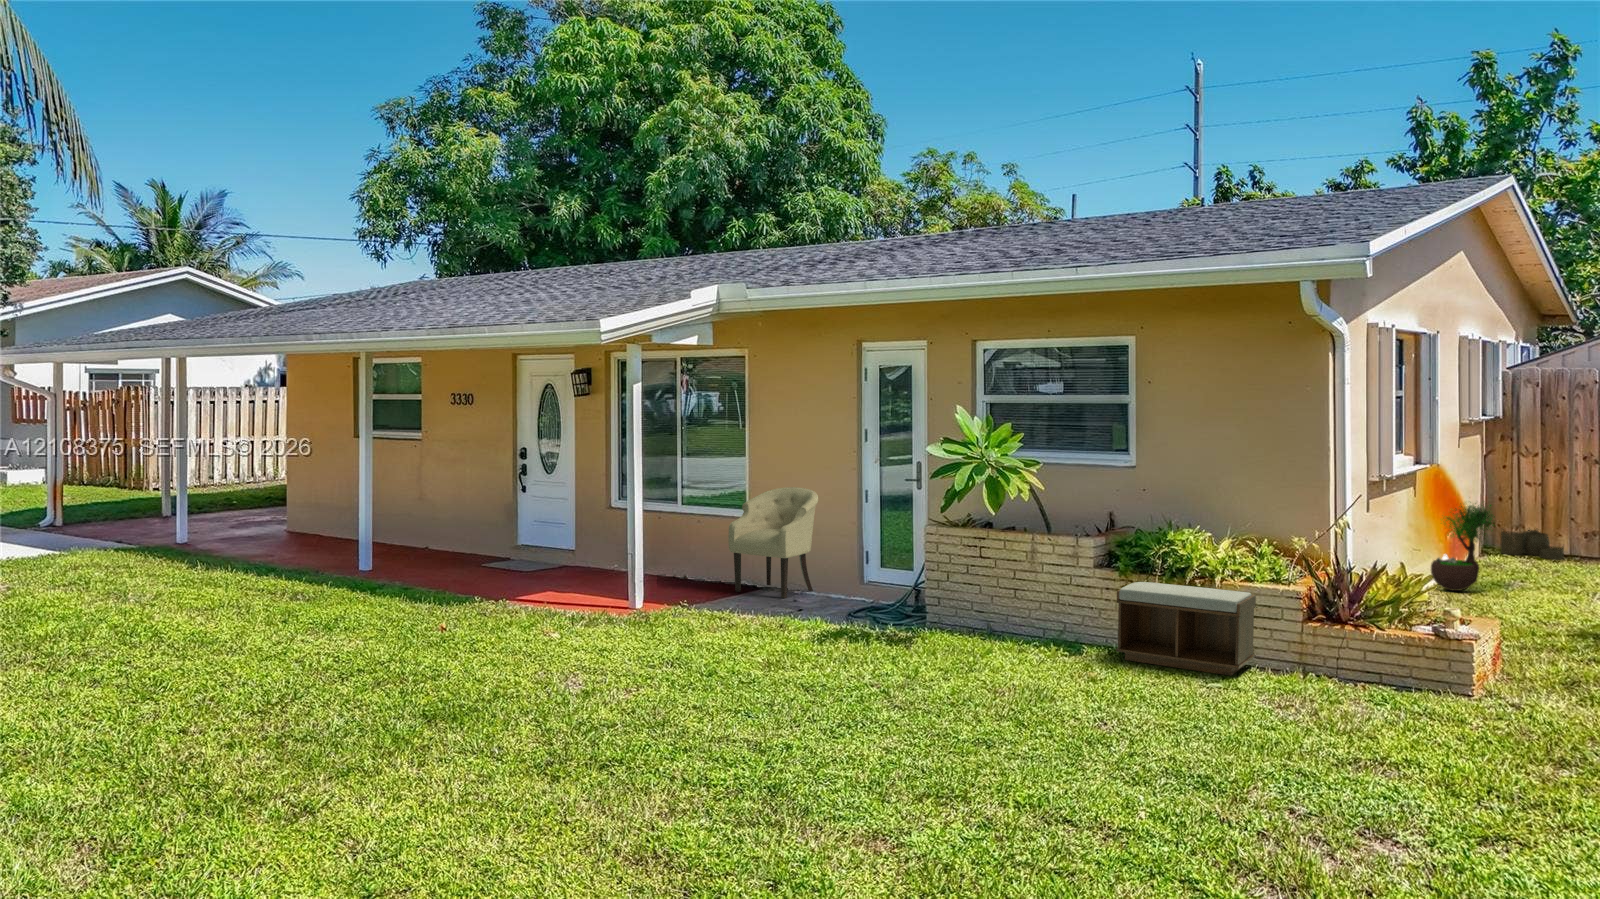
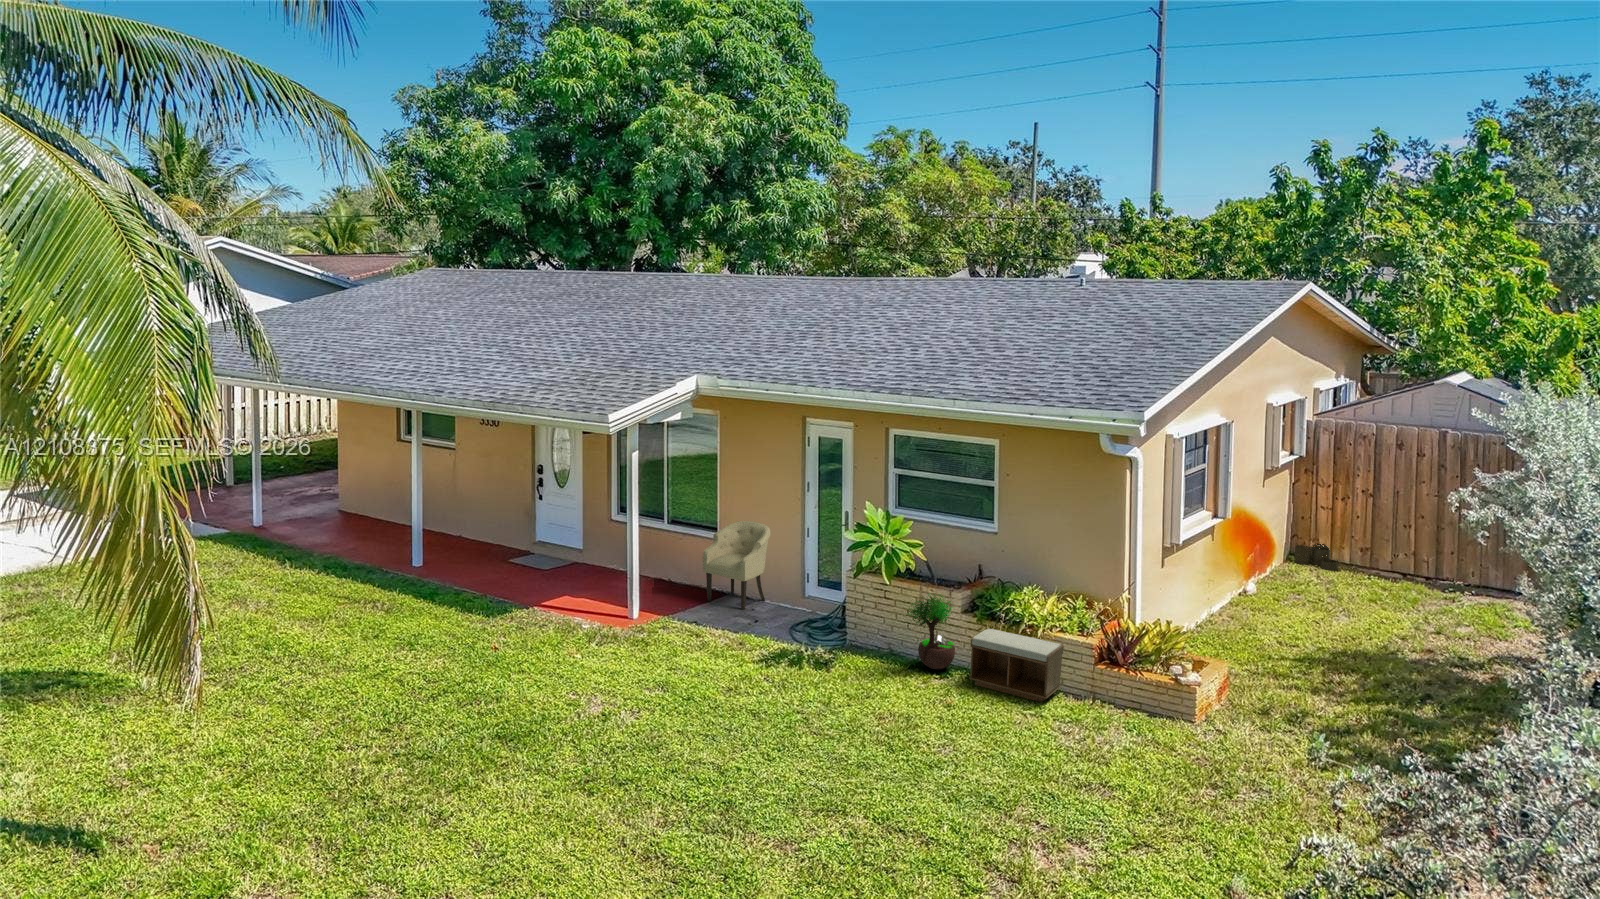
potted tree: present [1431,503,1495,591] -> present [908,593,955,669]

